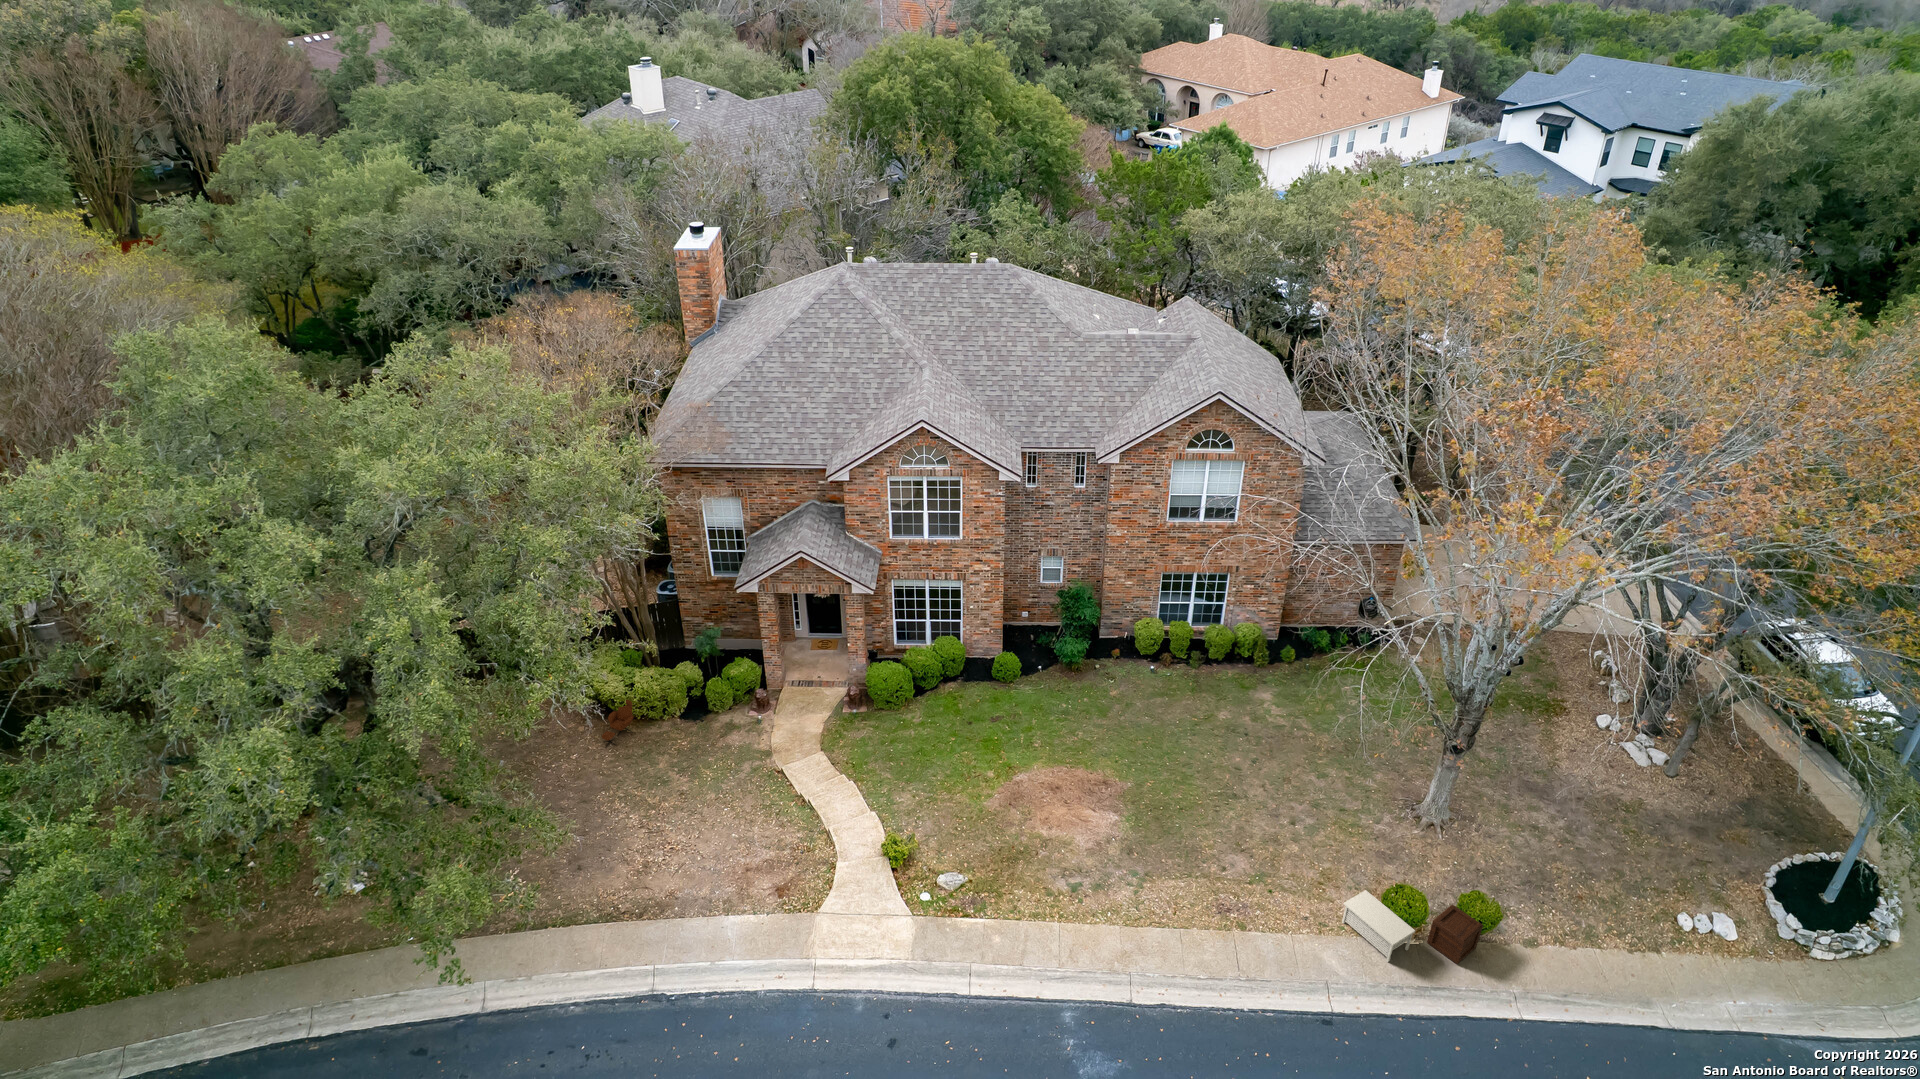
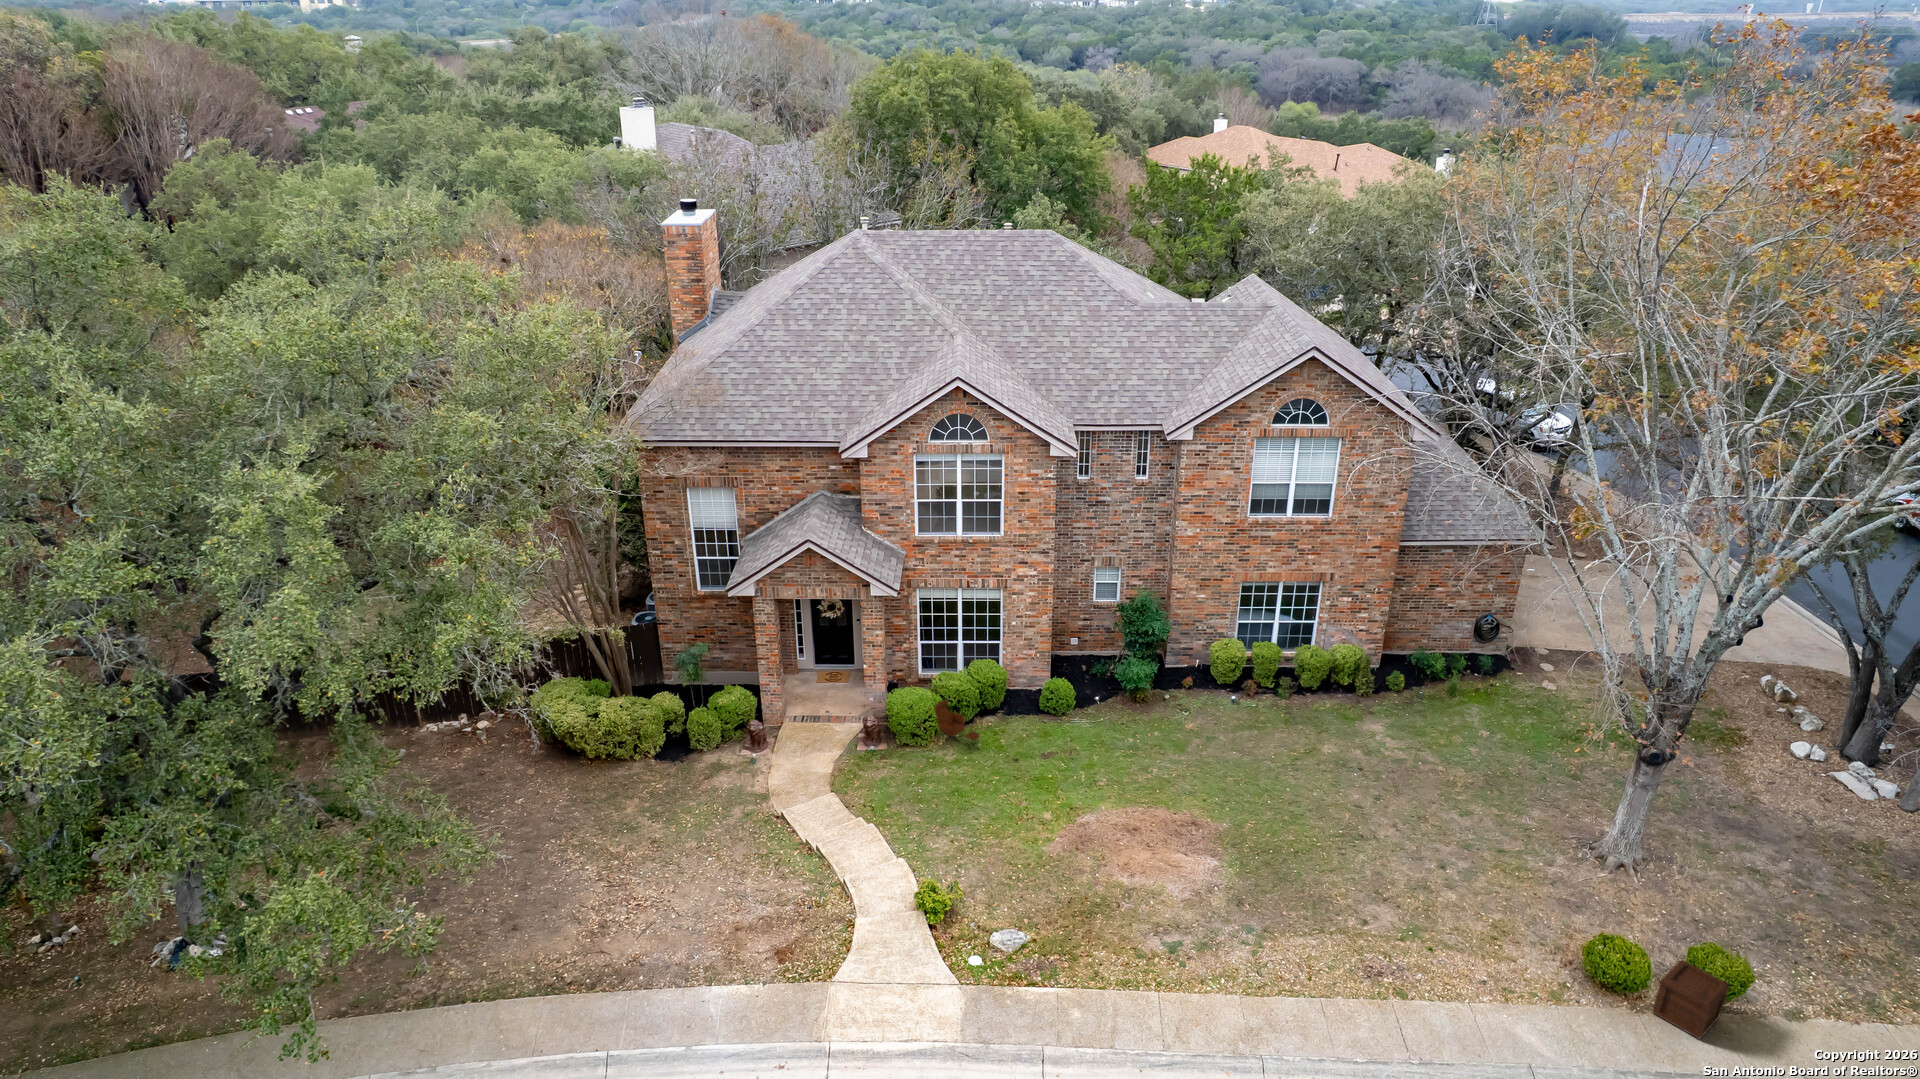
lounge chair: present [602,700,634,747] -> present [934,700,980,746]
storage bench: present [1342,890,1415,962] -> none [1532,943,1639,1038]

